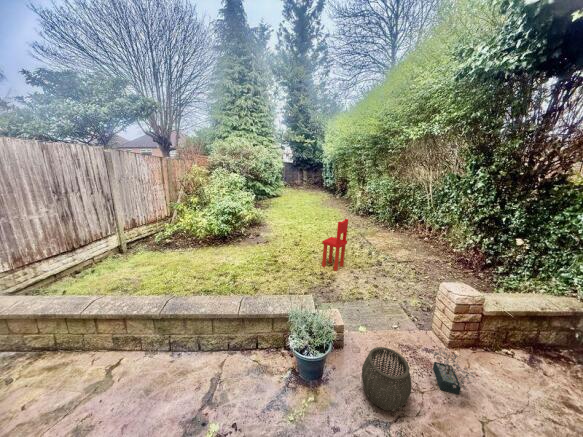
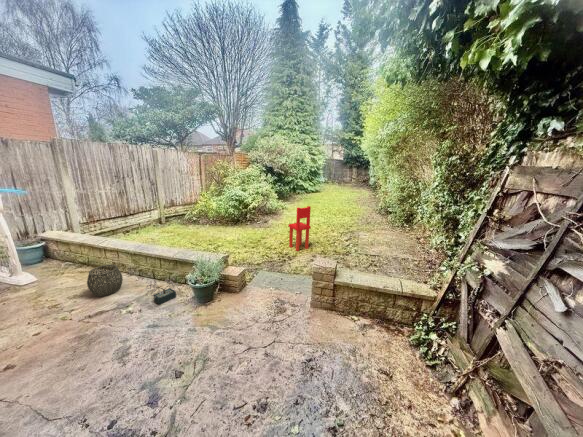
woven basket: present [362,347,411,411] -> present [87,265,123,296]
decorative plant: present [431,348,475,394] -> present [146,278,178,304]

